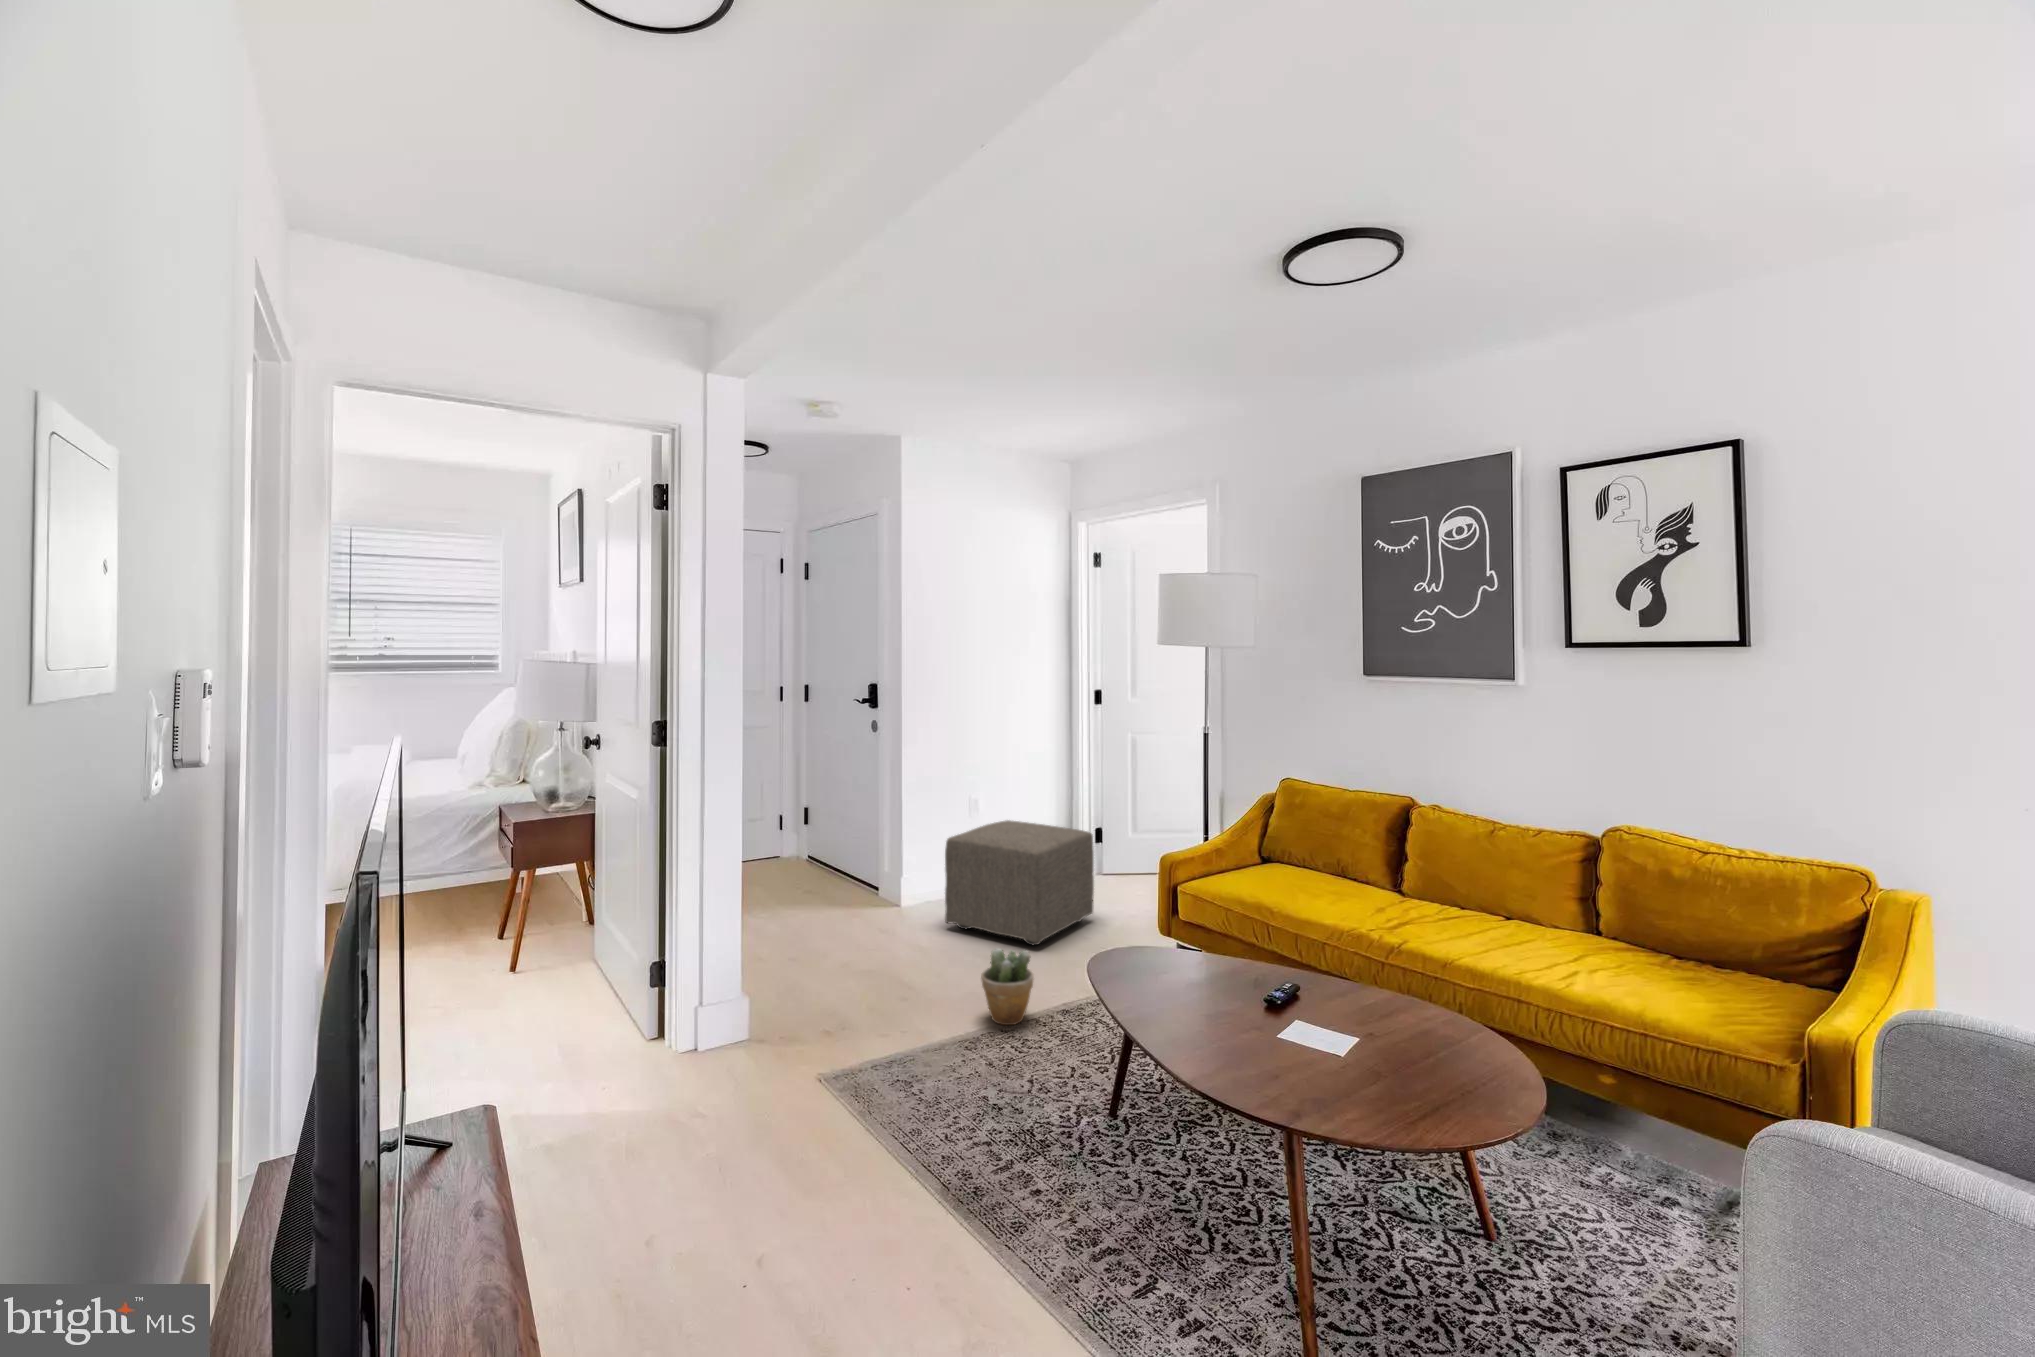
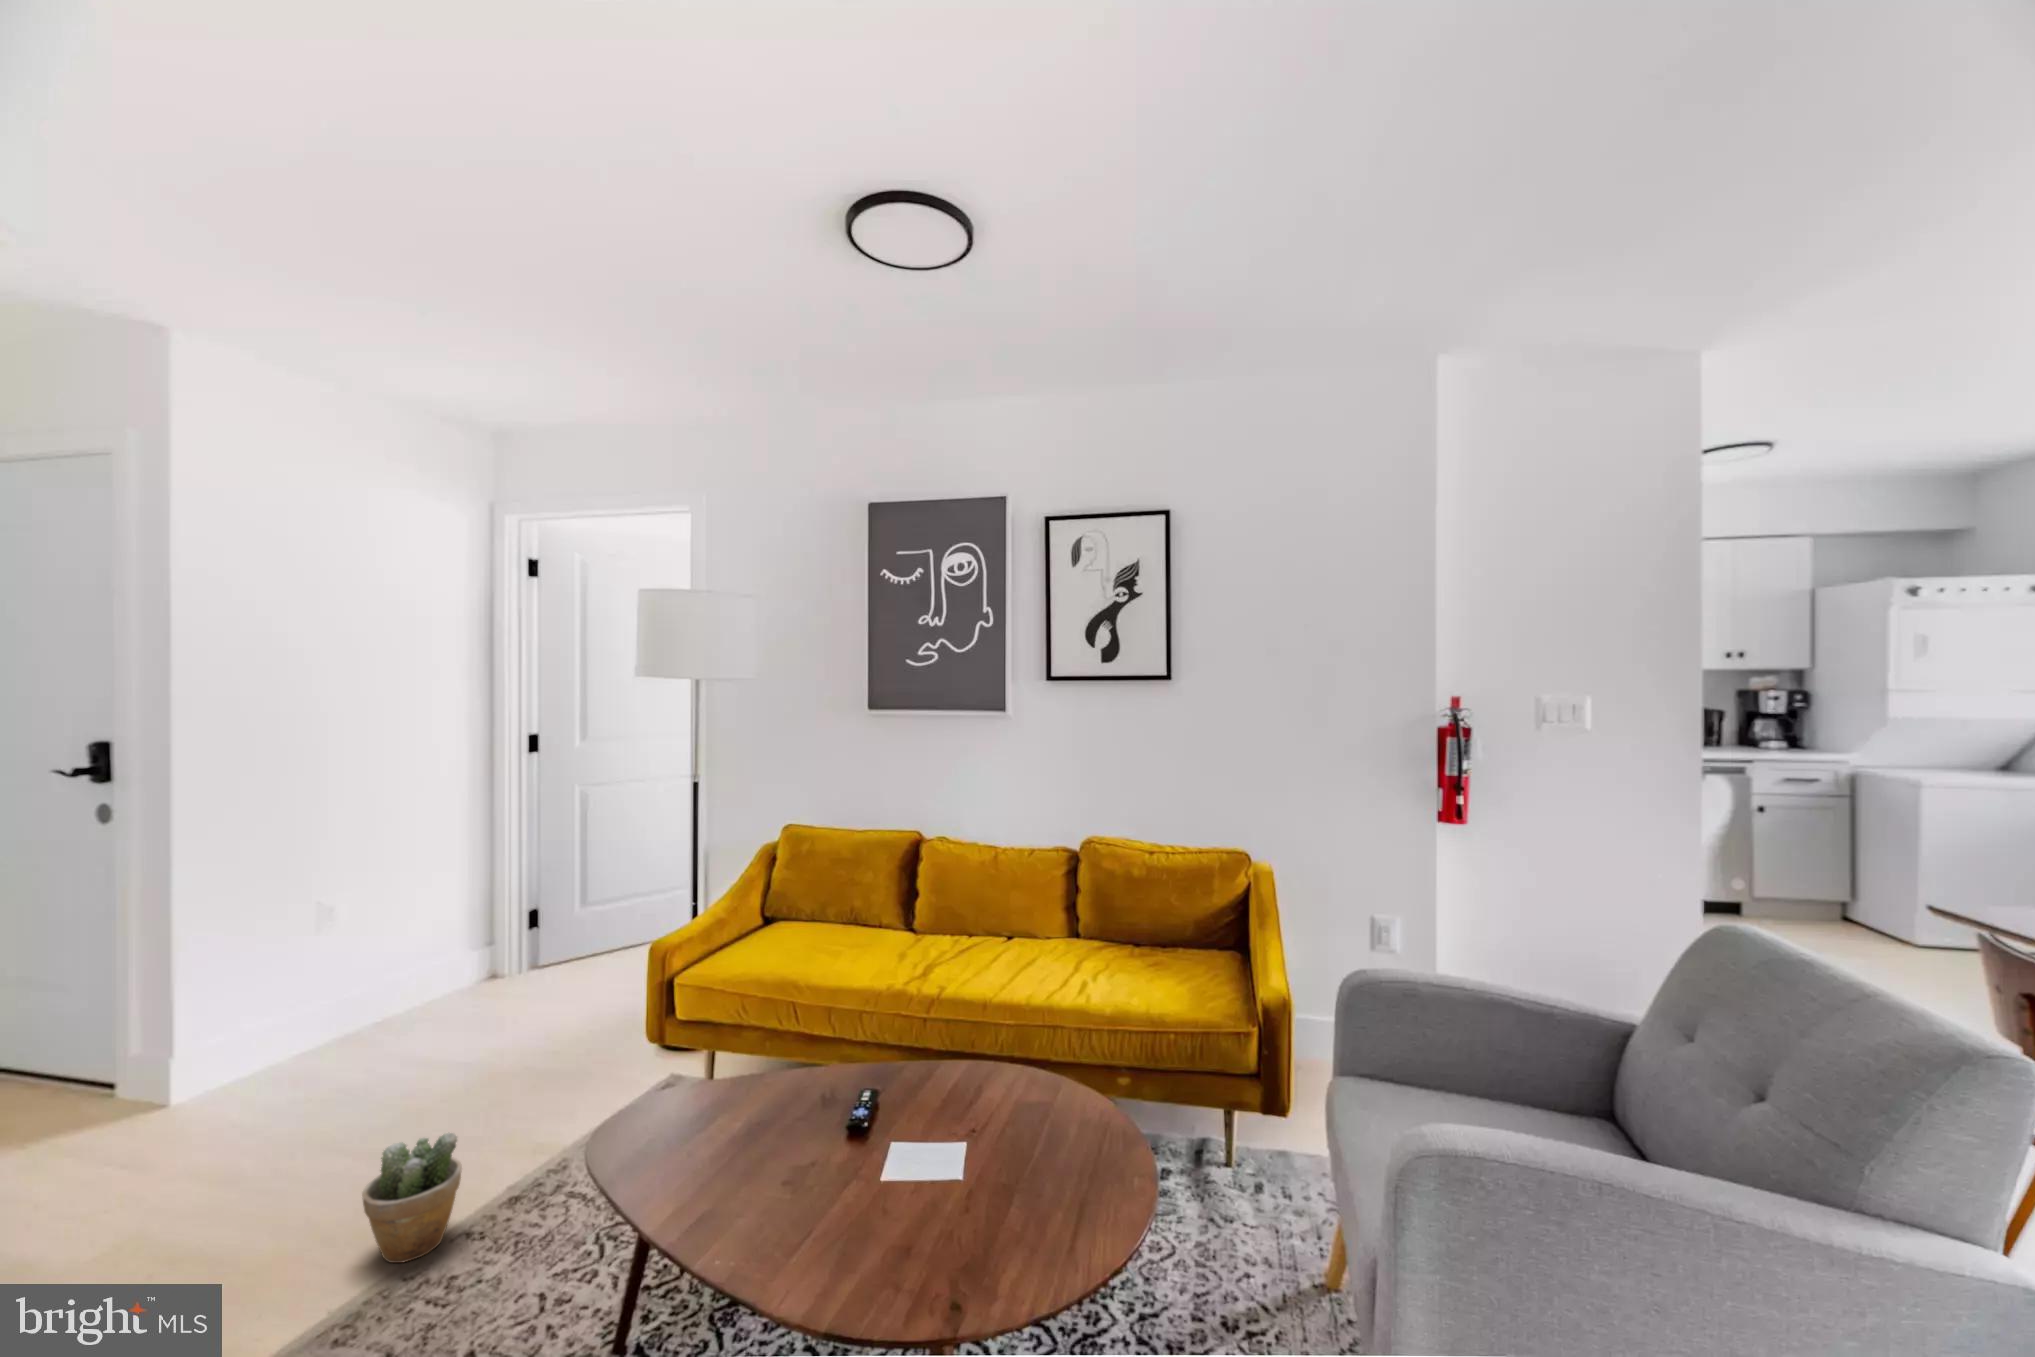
ottoman: present [945,820,1094,945] -> none [272,923,536,1112]

